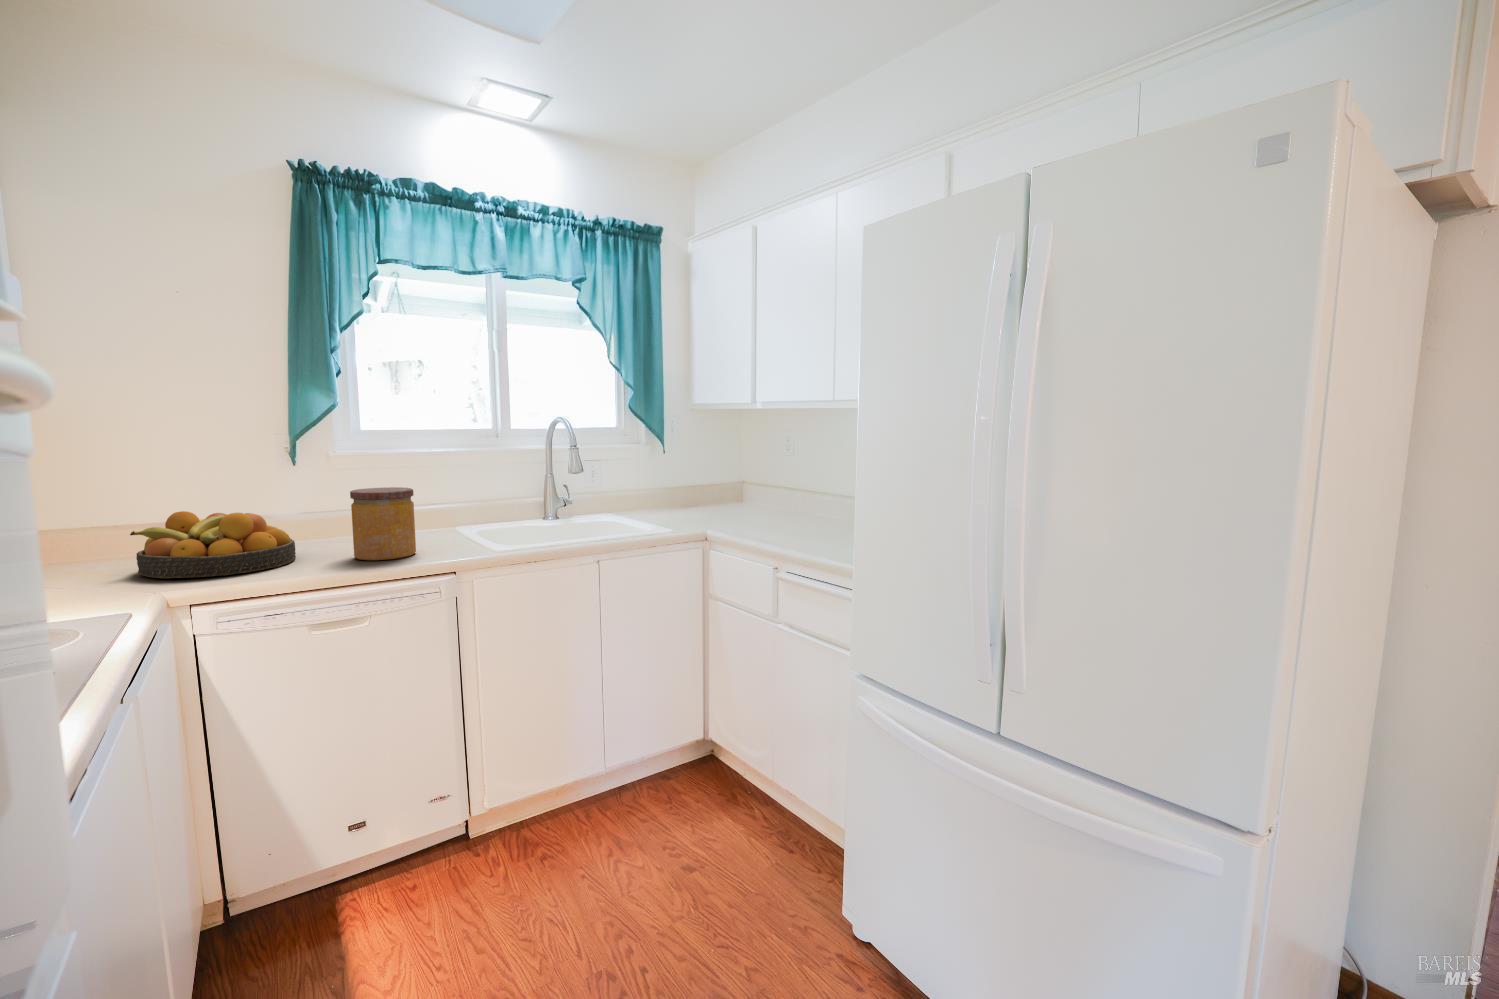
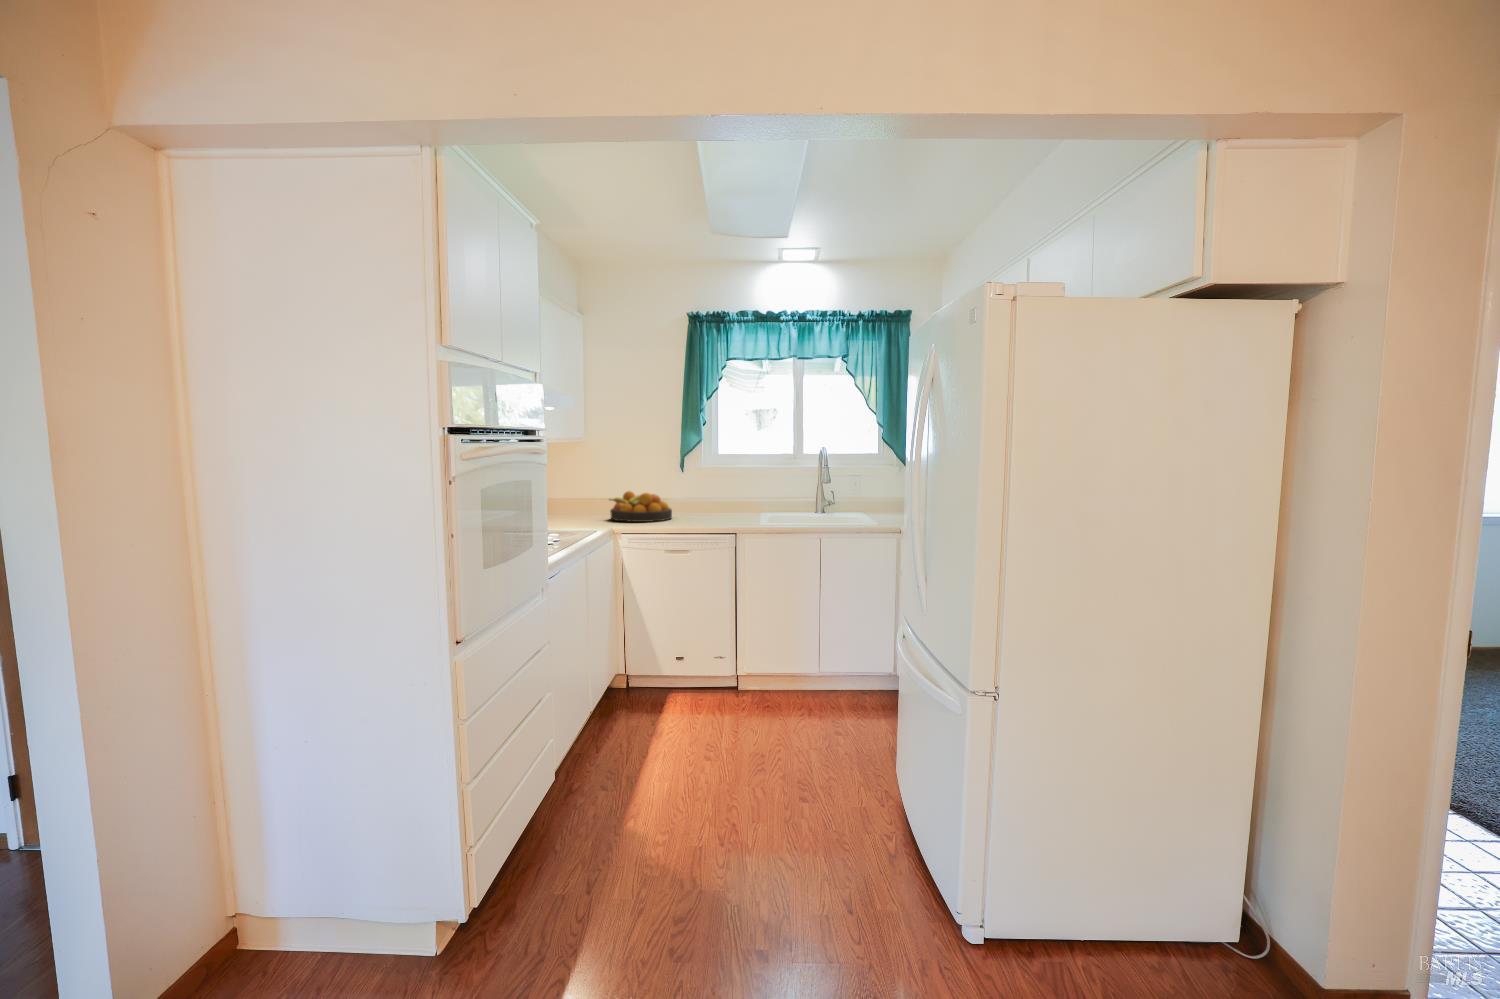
jar: present [350,487,416,560] -> none [693,484,724,522]

